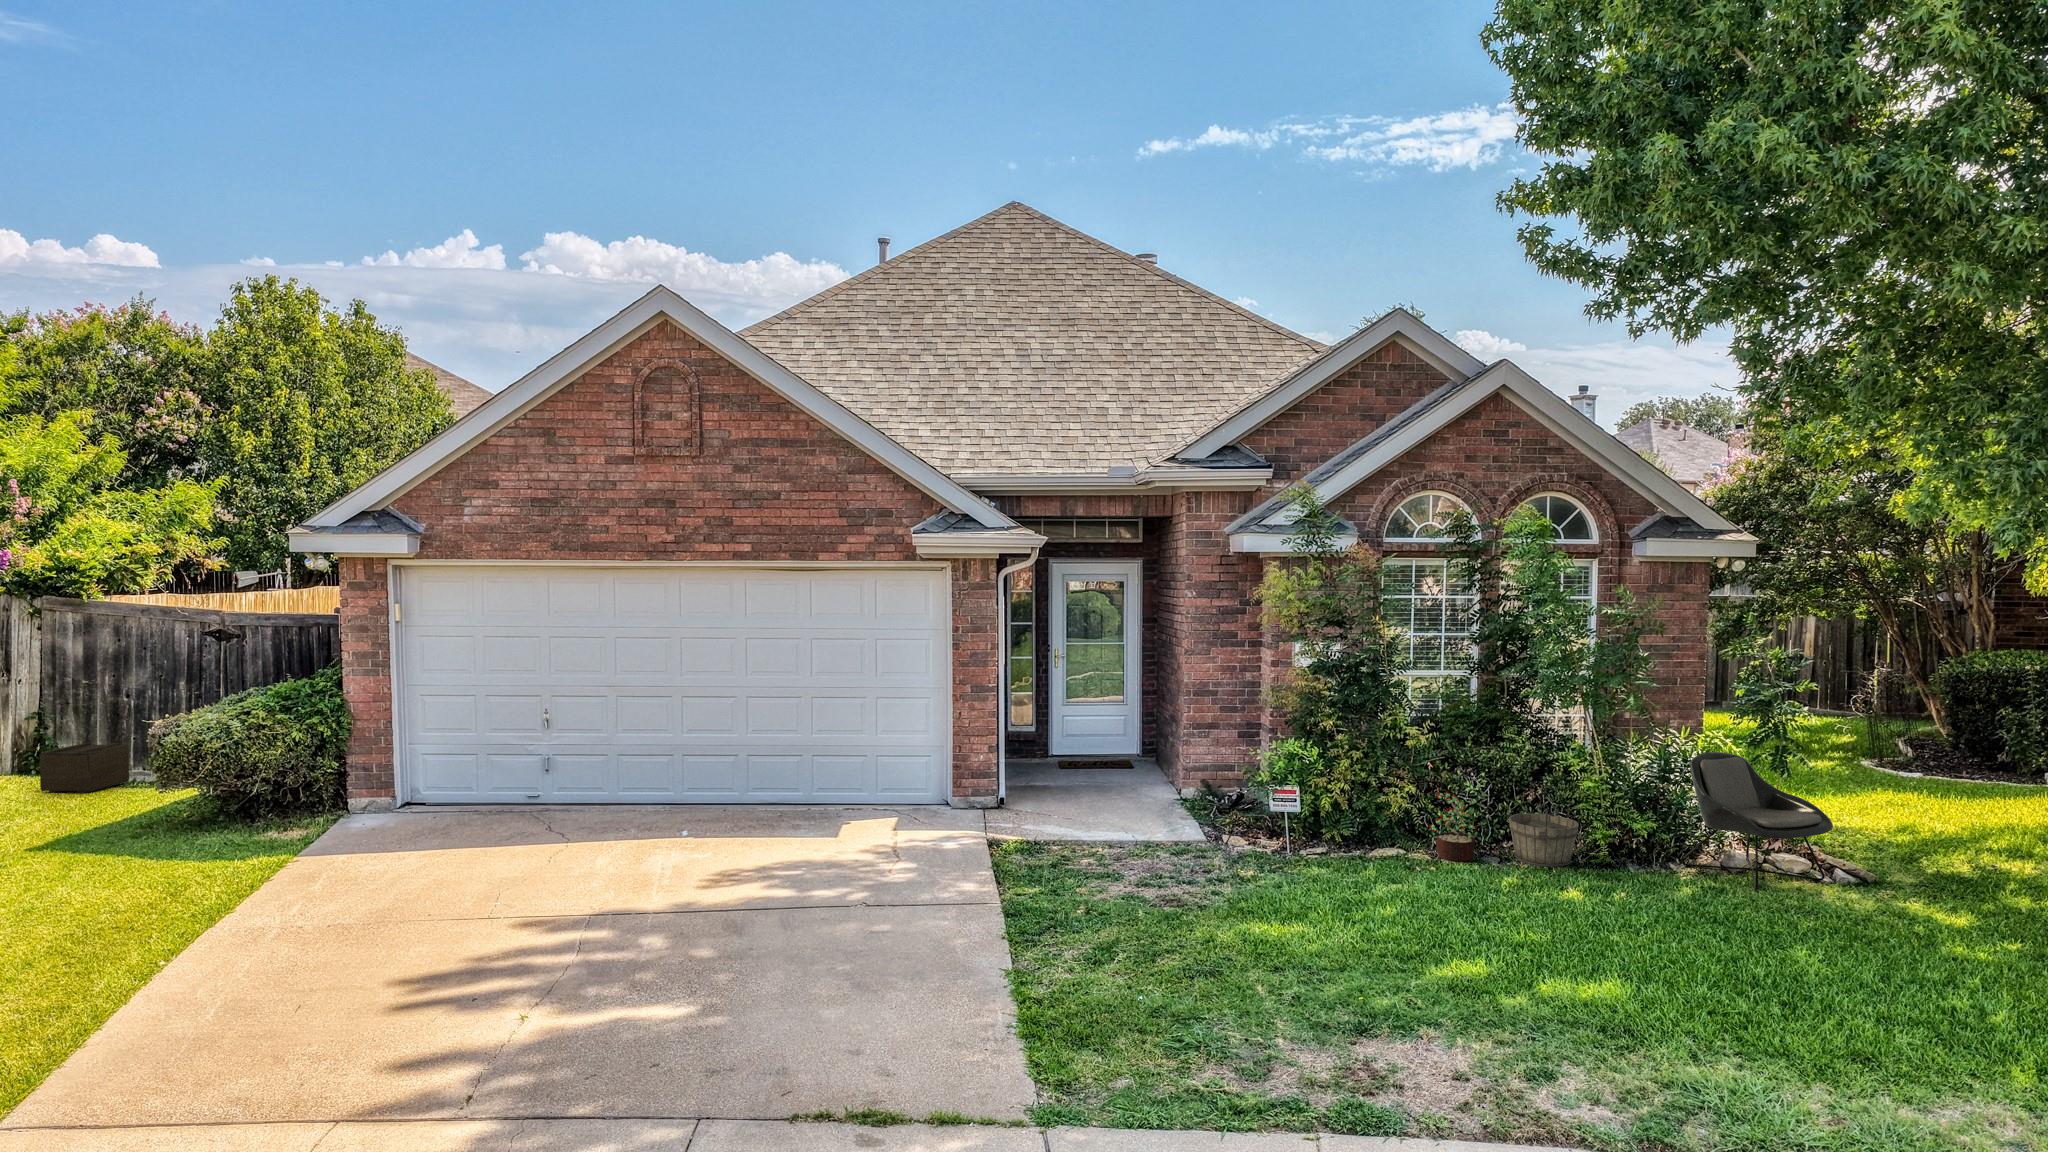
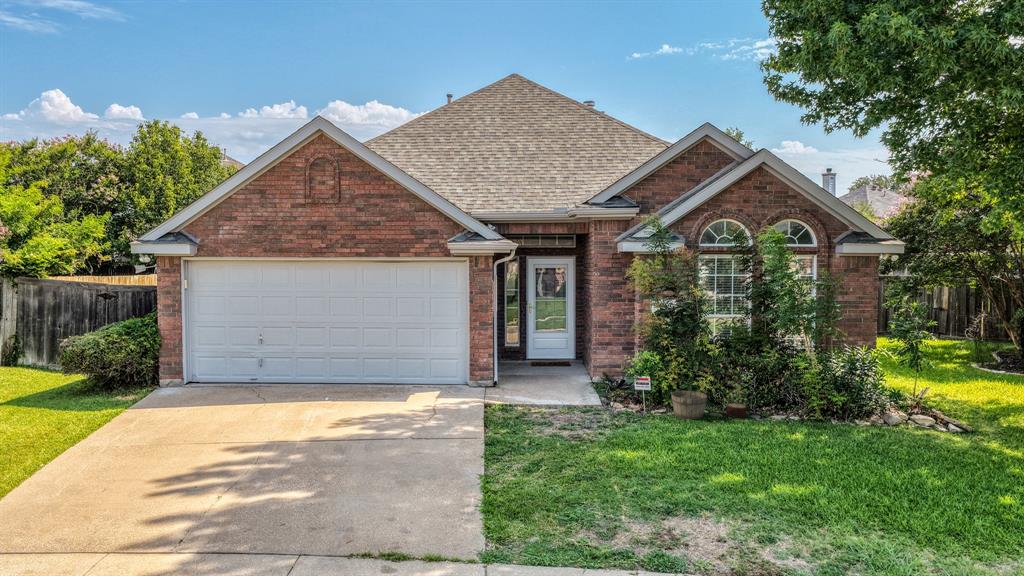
wooden crate: present [39,743,129,793] -> none [13,351,59,376]
lounge chair: present [1682,752,1833,890] -> none [862,360,946,435]
wooden bucket: present [1509,805,1579,867] -> present [671,386,707,419]

